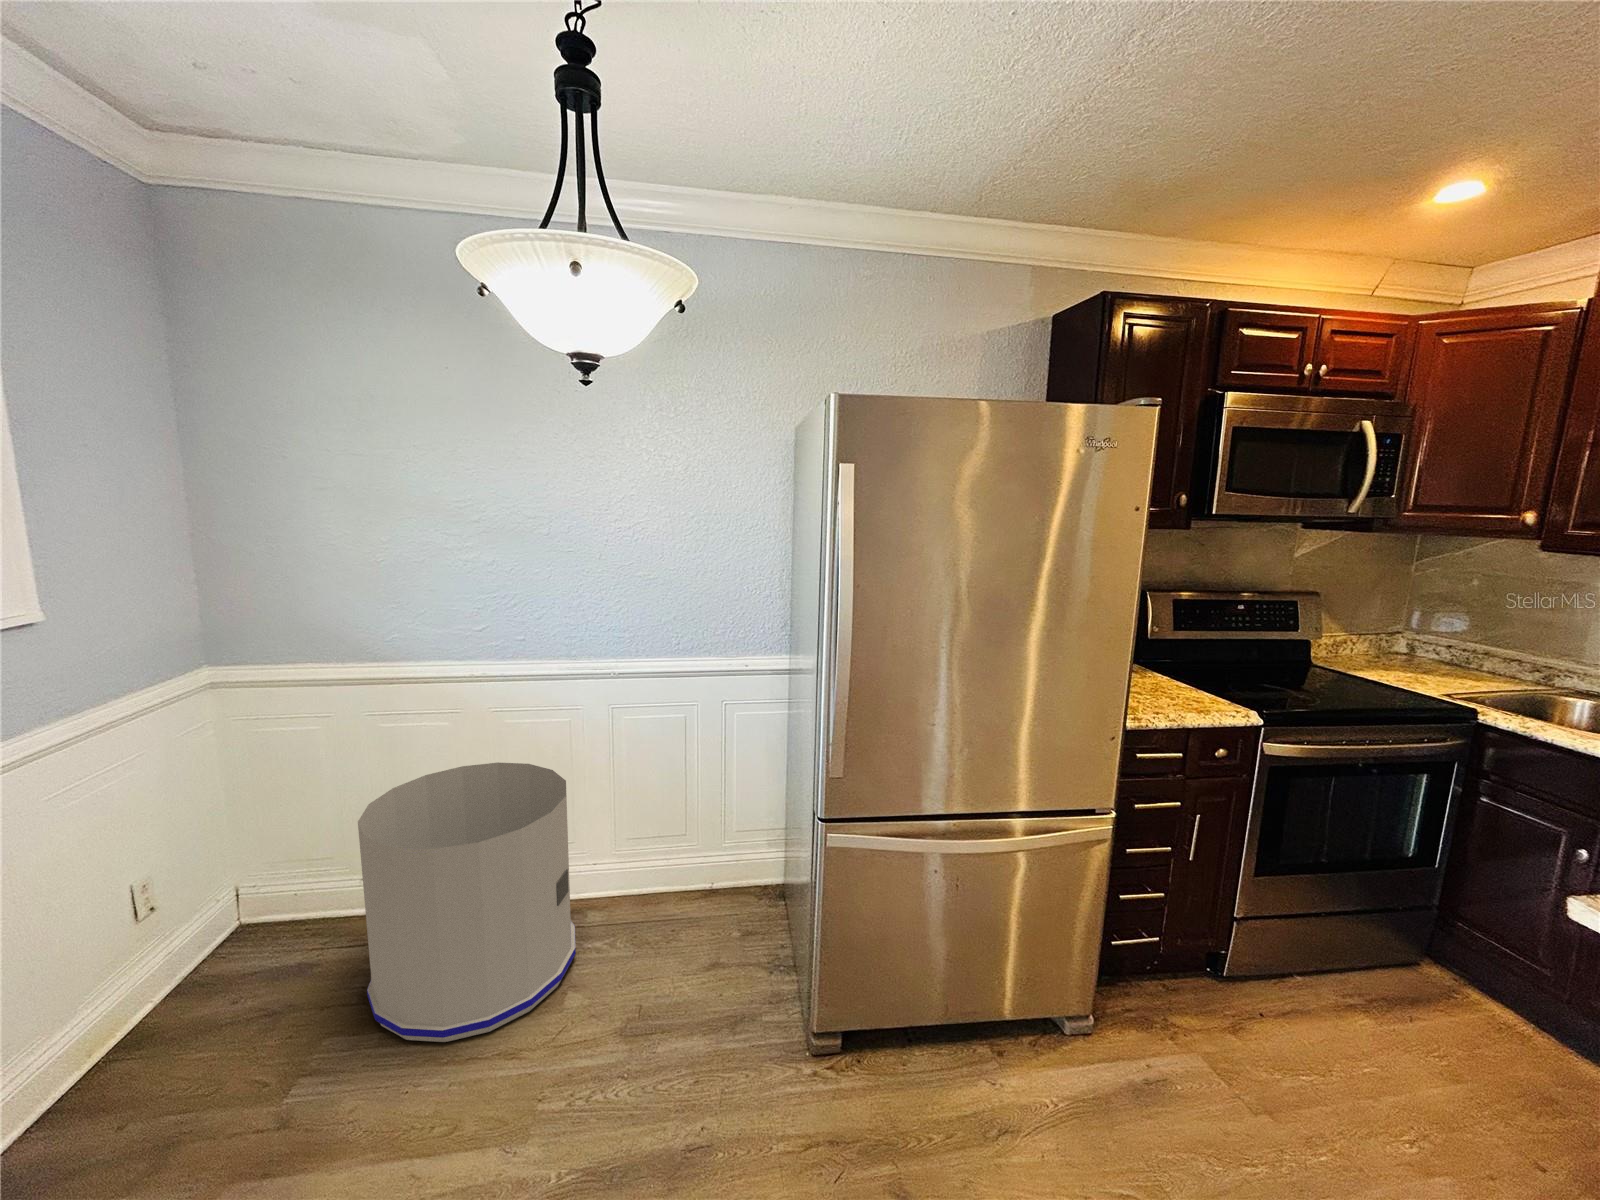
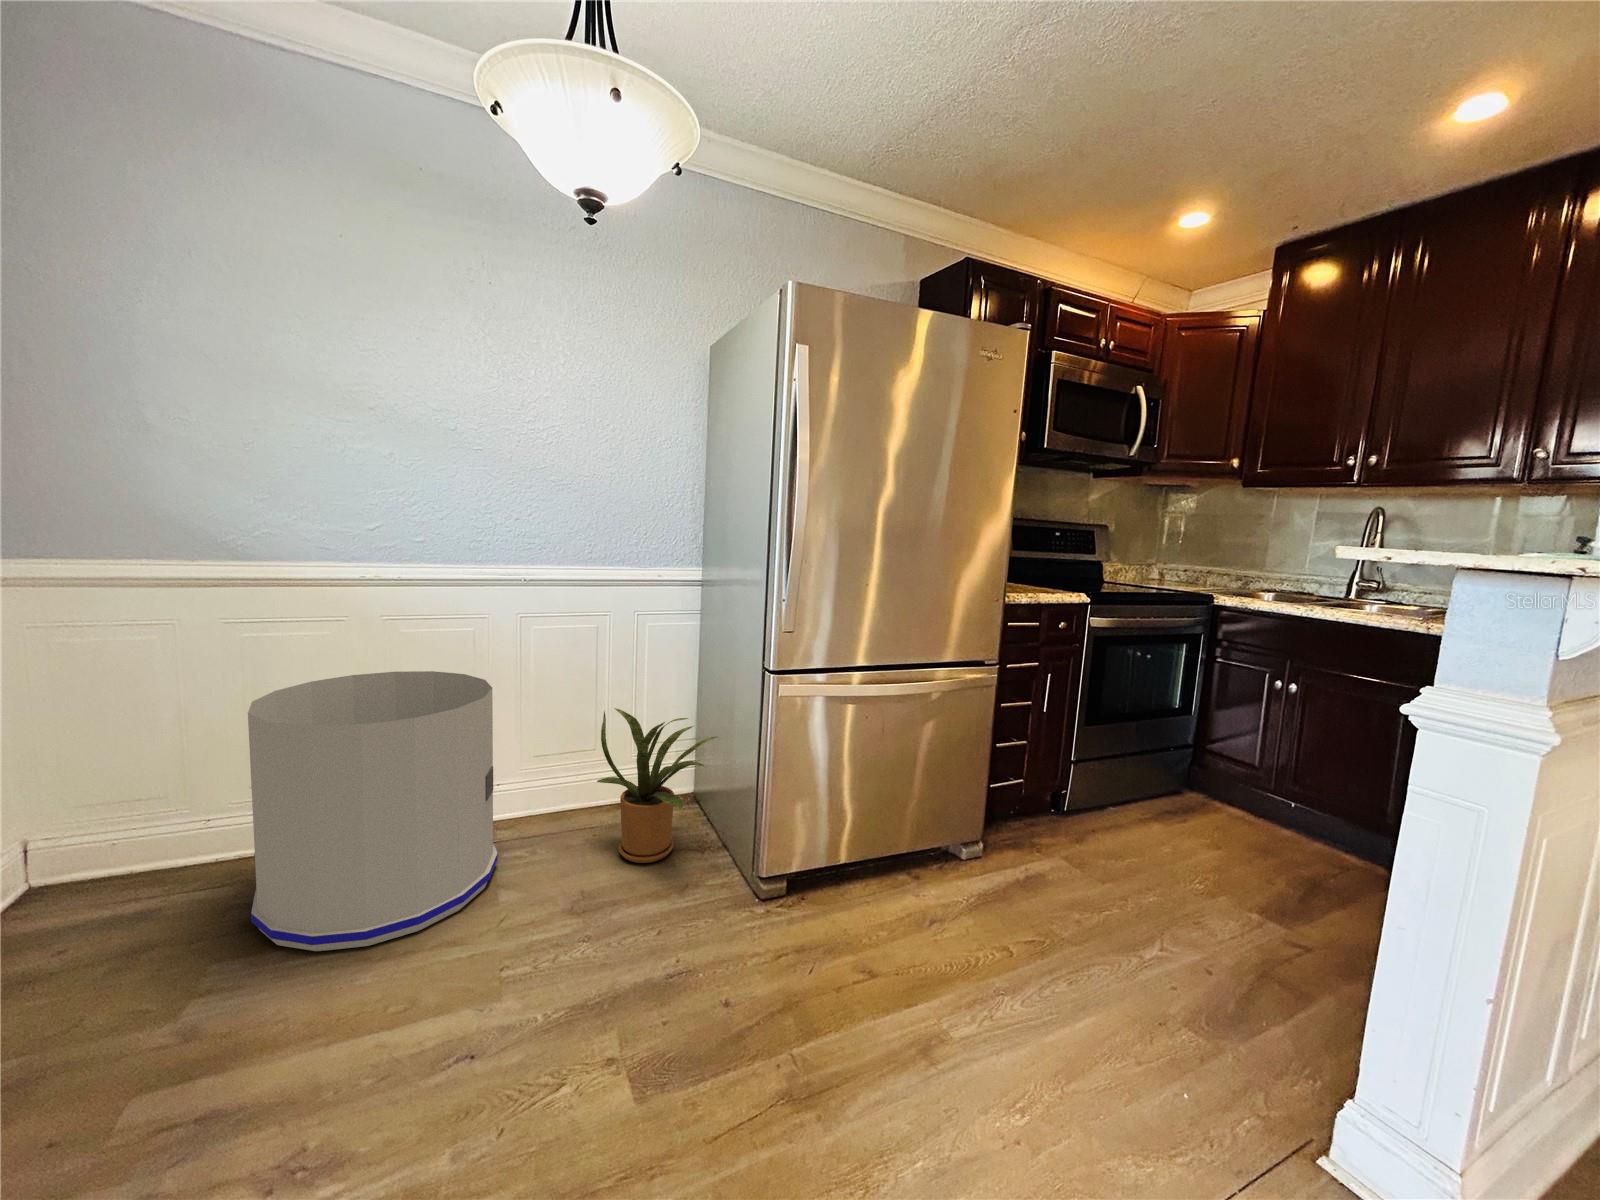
house plant: none [668,806,784,979] -> present [597,708,716,863]

